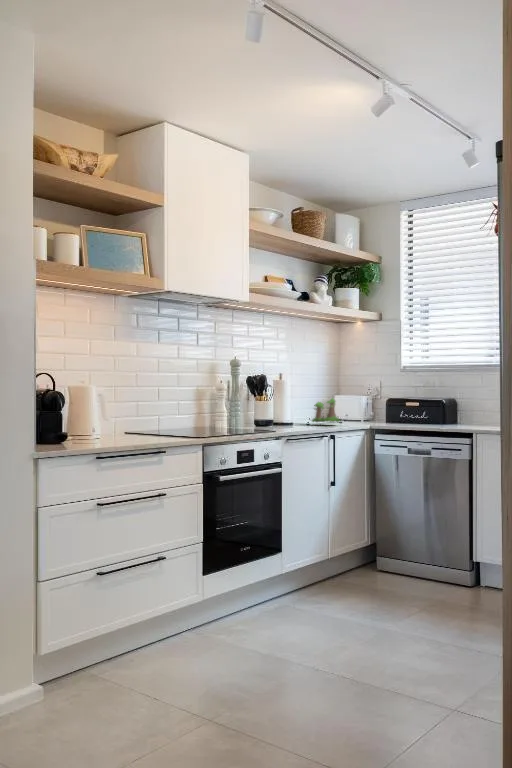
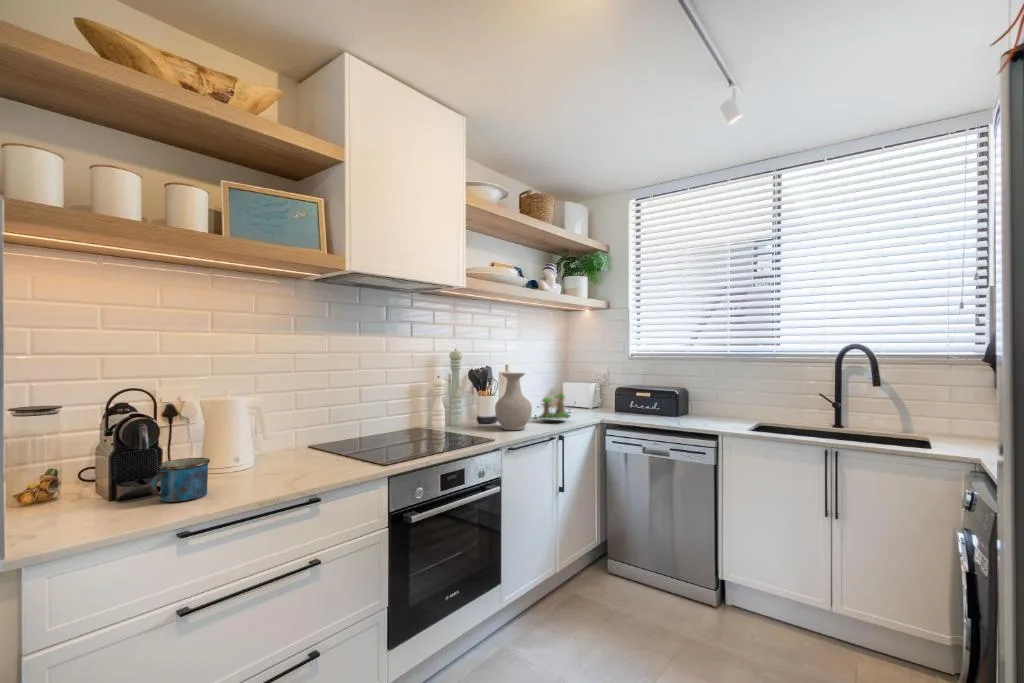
vase: none [273,378,306,428] -> present [495,373,532,430]
mug: none [70,420,99,444] -> present [150,458,210,502]

